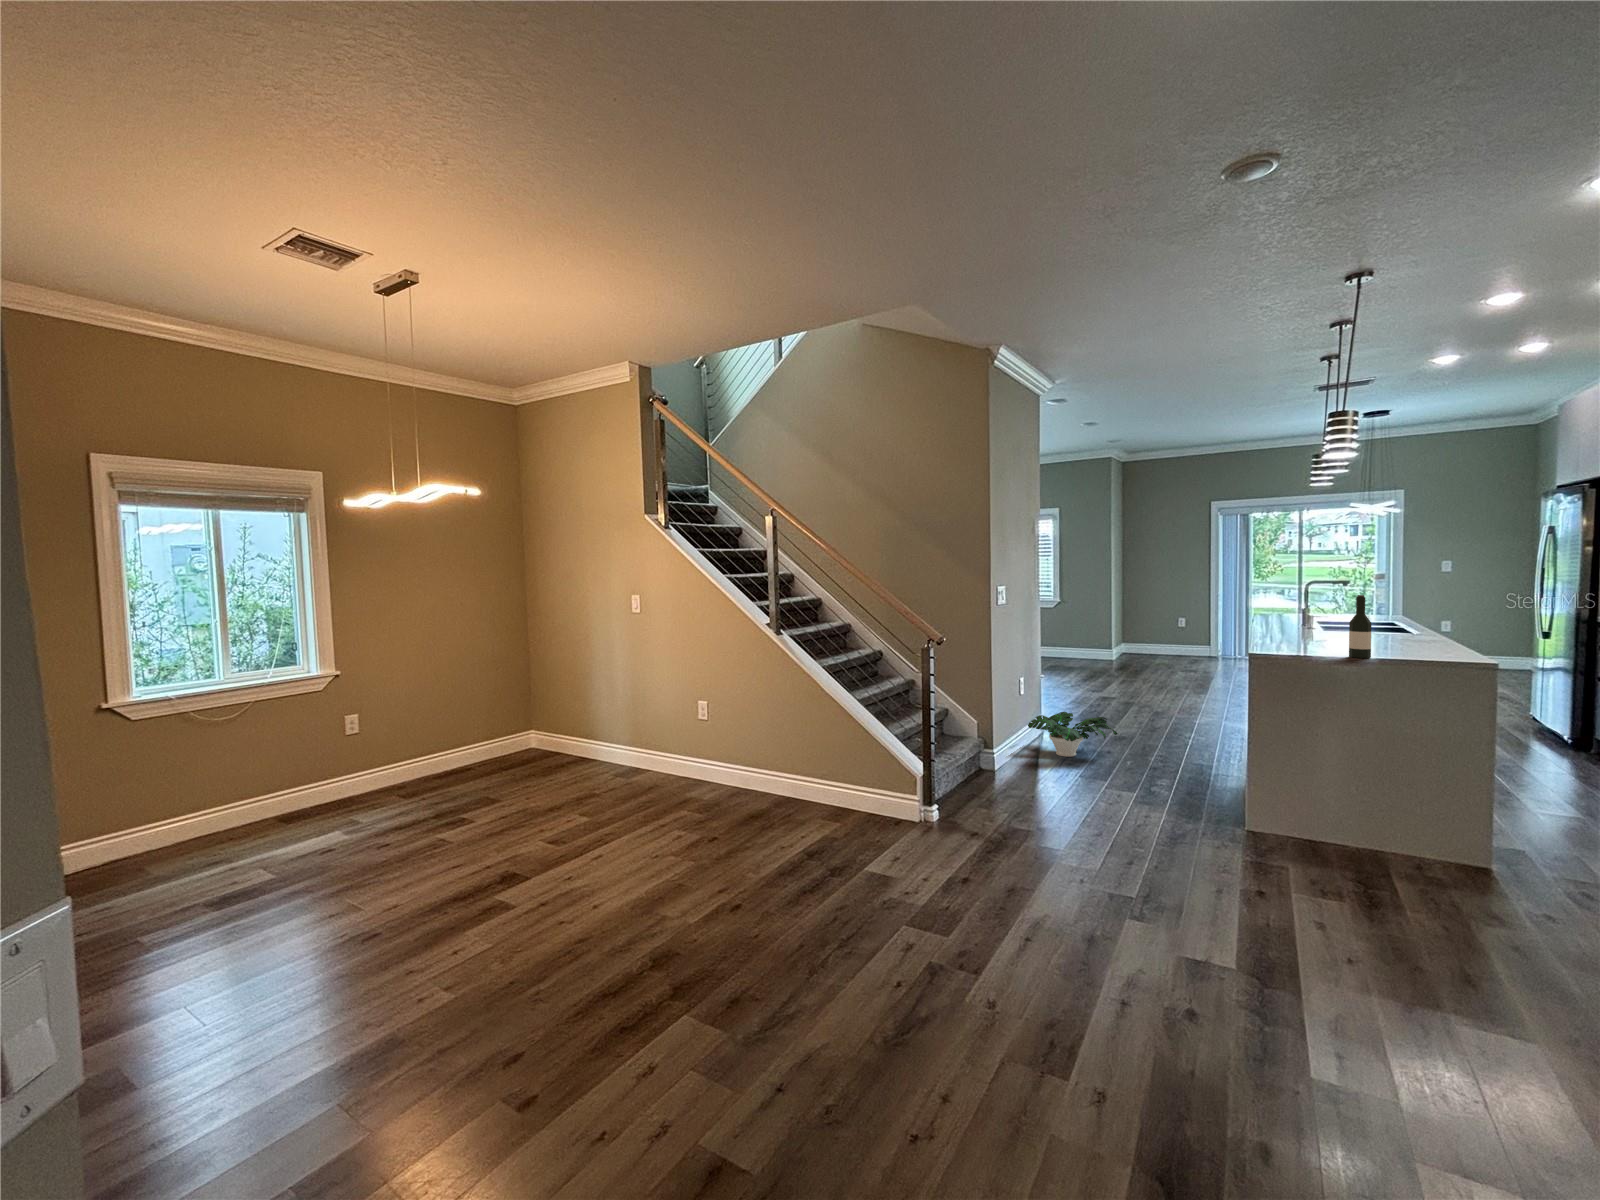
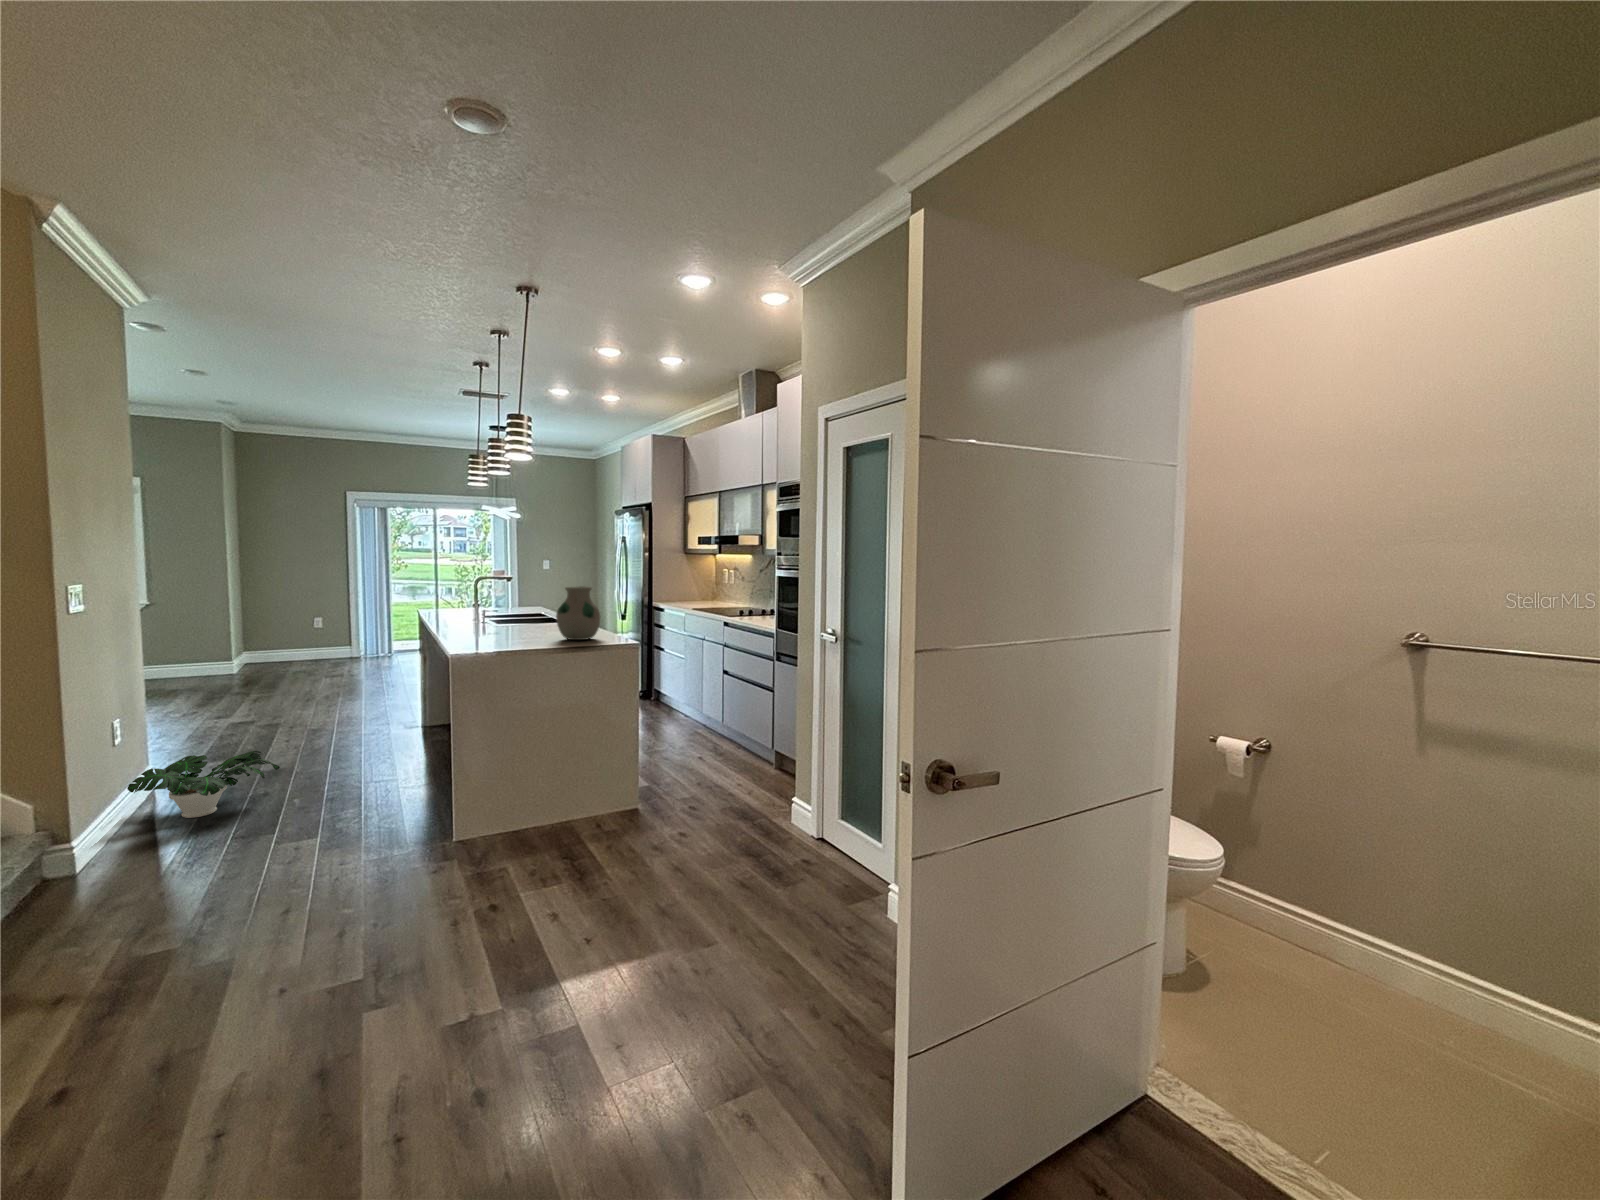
vase: none [1380,593,1445,656] -> present [556,586,600,640]
wine bottle: present [1349,595,1371,658] -> none [537,589,554,646]

